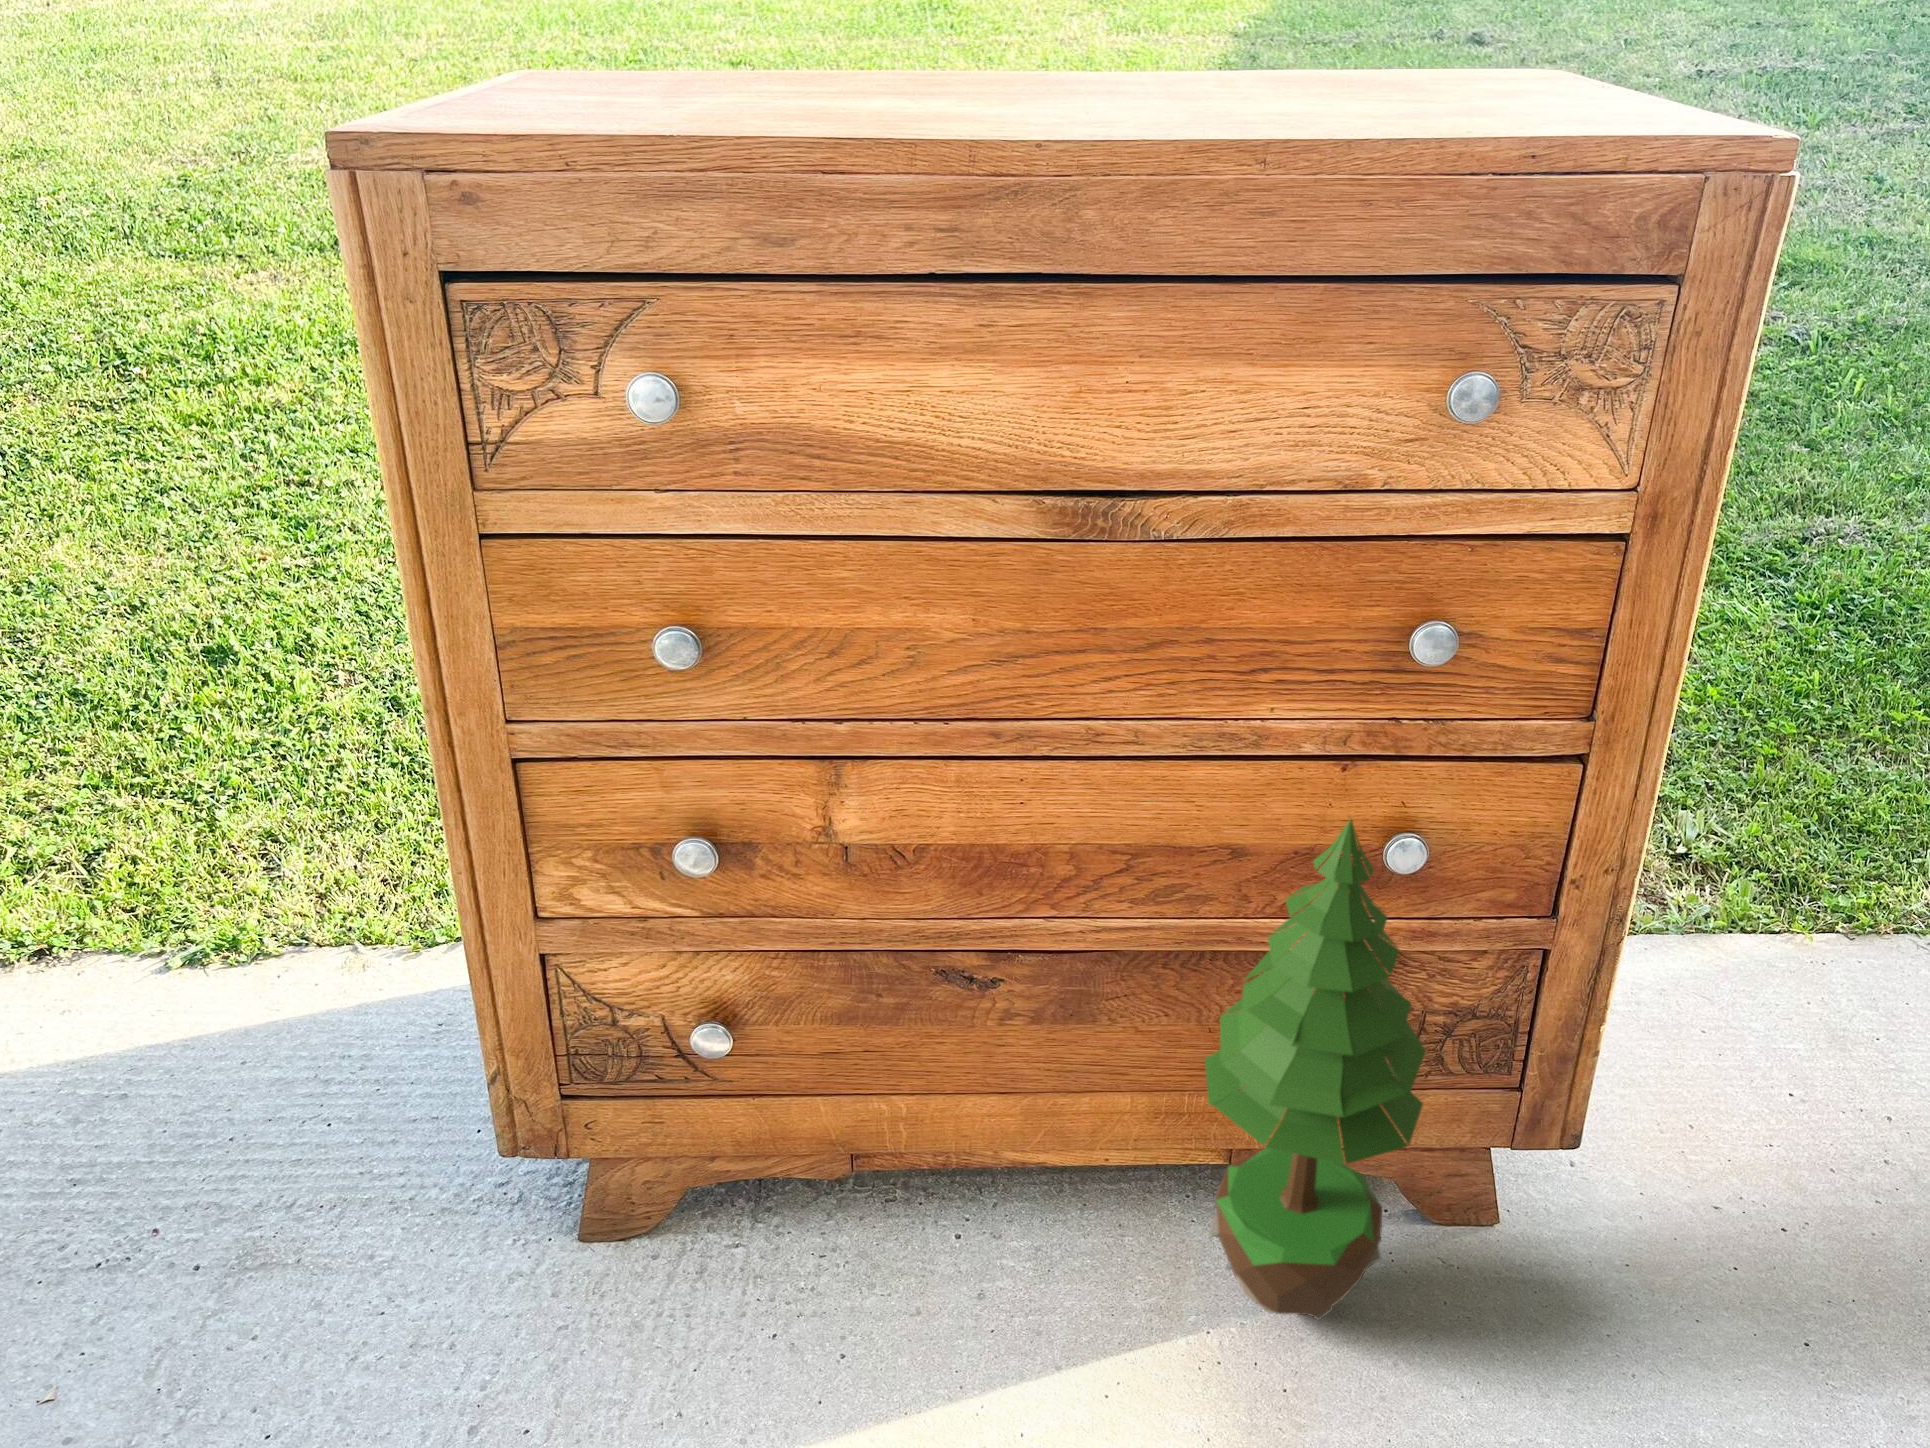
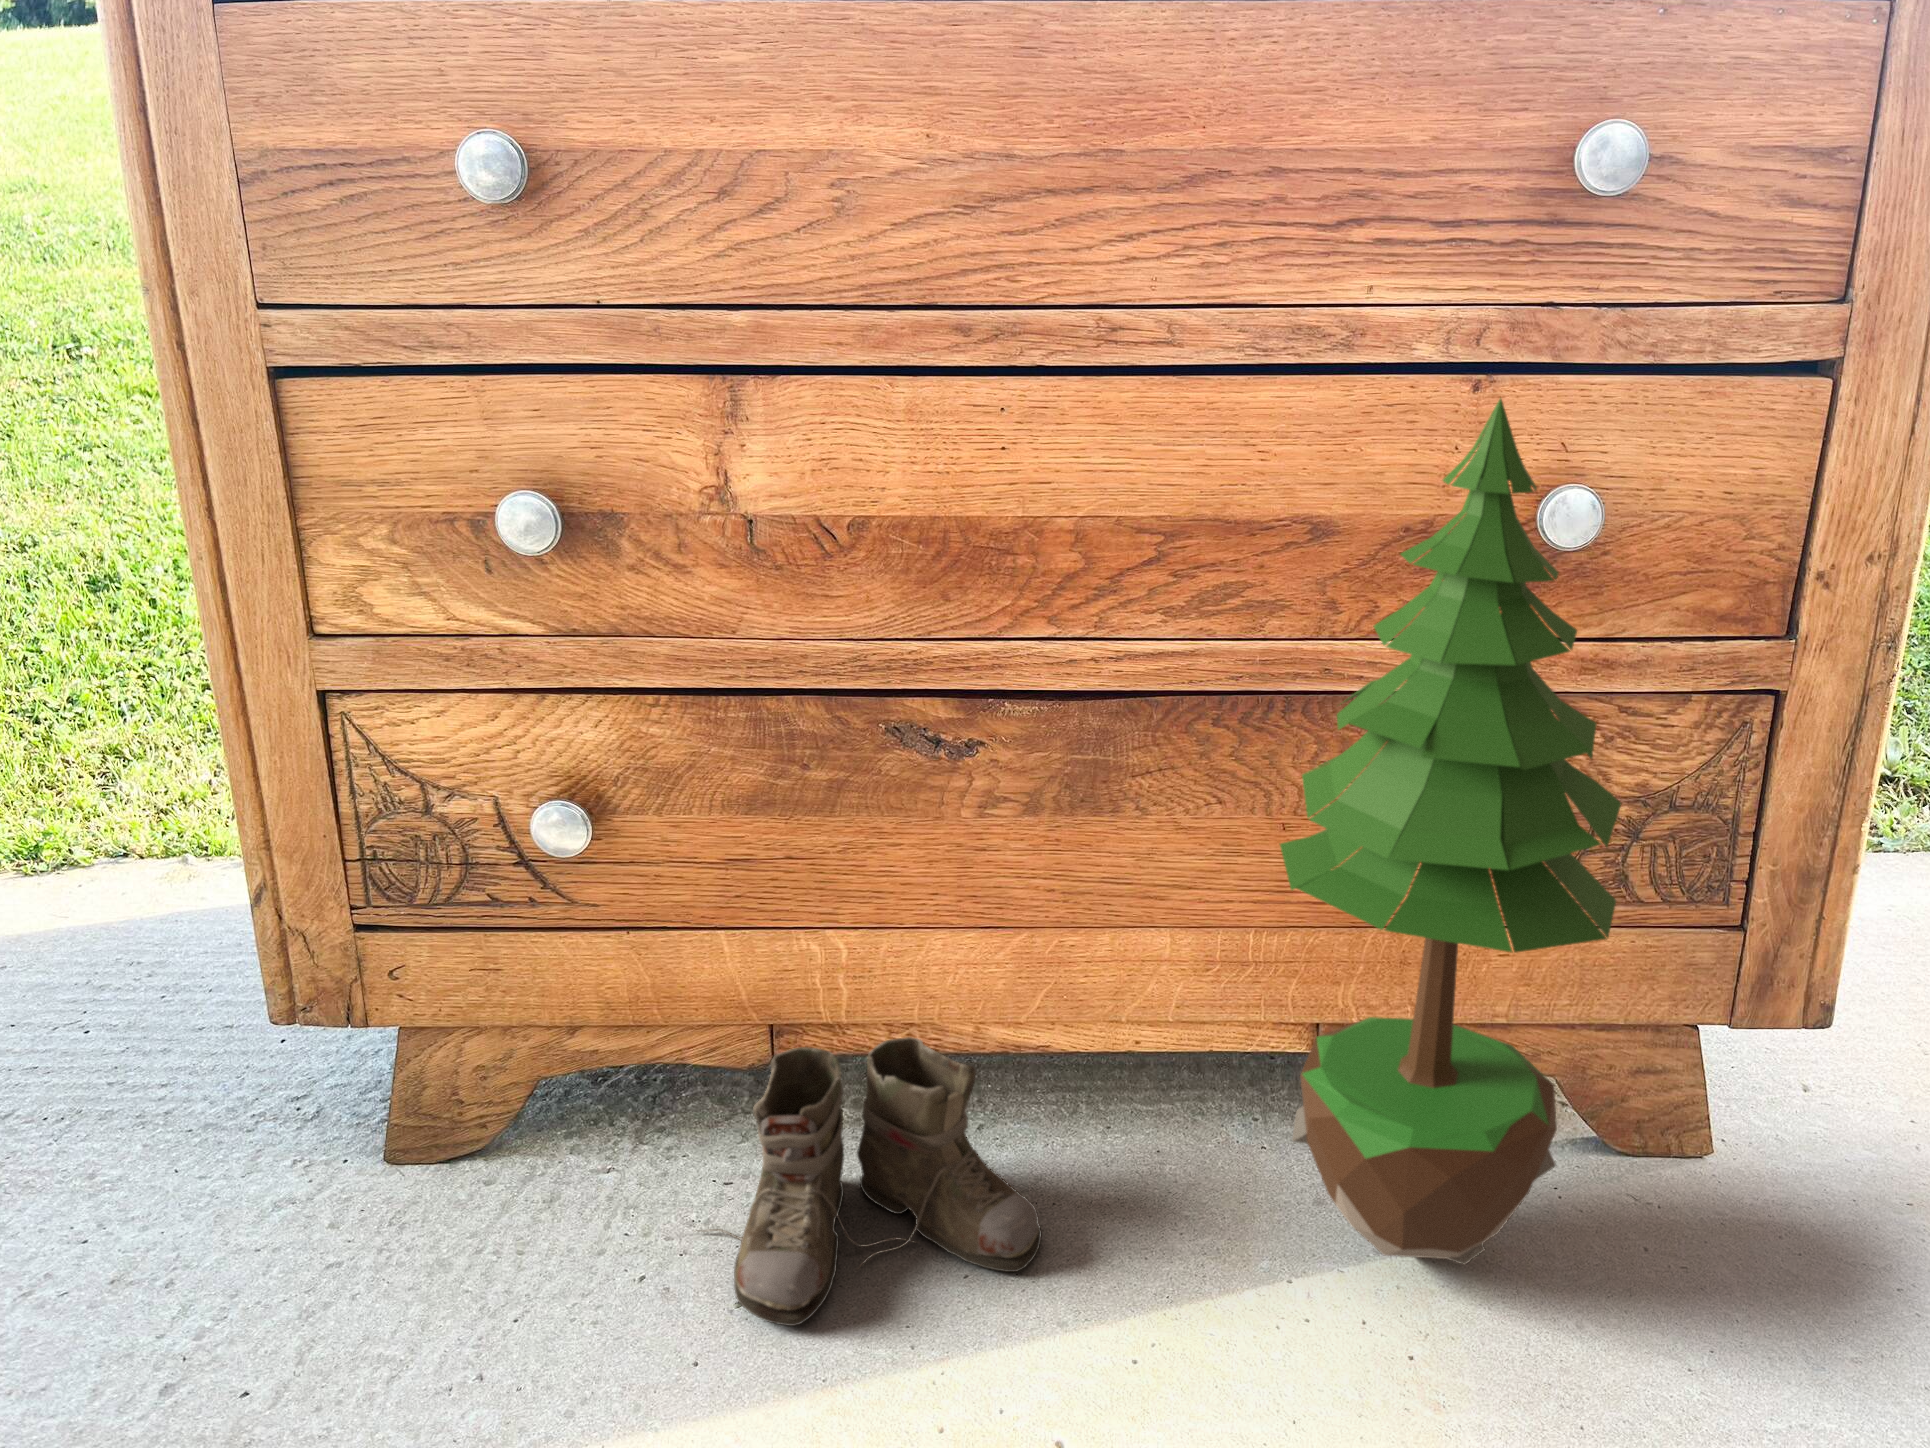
boots: none [803,1162,1040,1366] -> present [701,1037,1041,1326]

